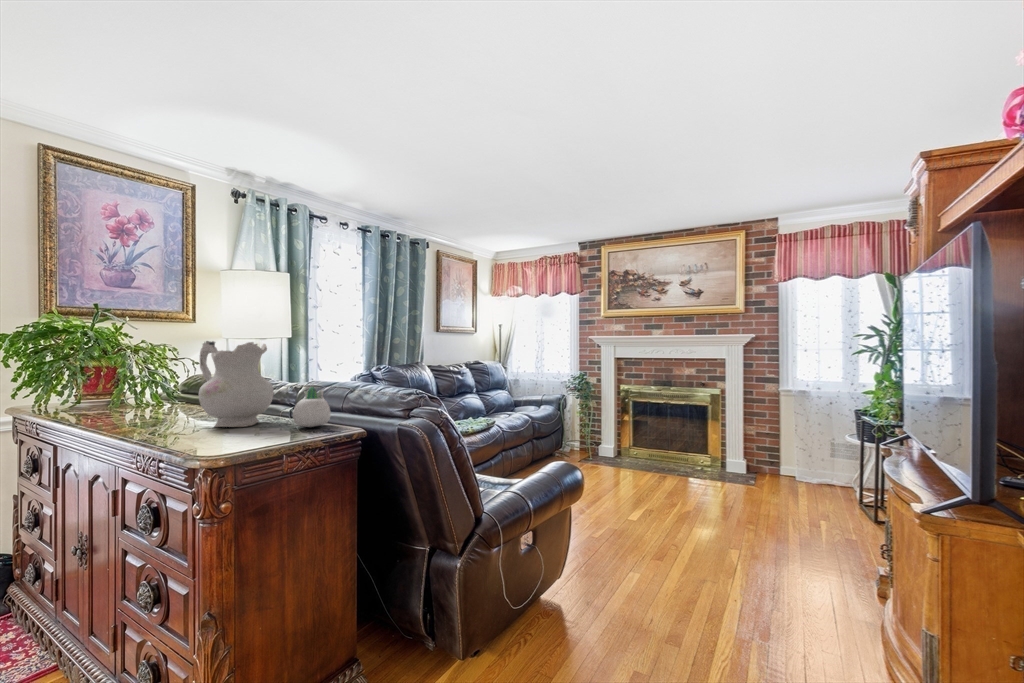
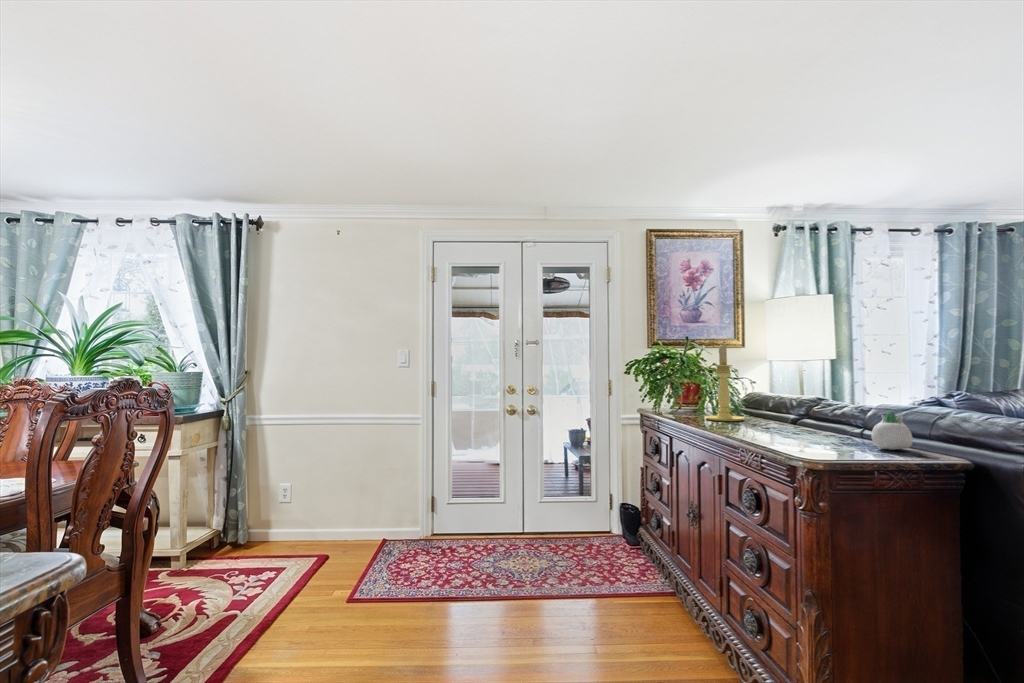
candle holder: none [110,313,169,415] -> present [705,345,744,421]
ceramic pitcher: present [199,341,274,427] -> none [778,366,846,441]

